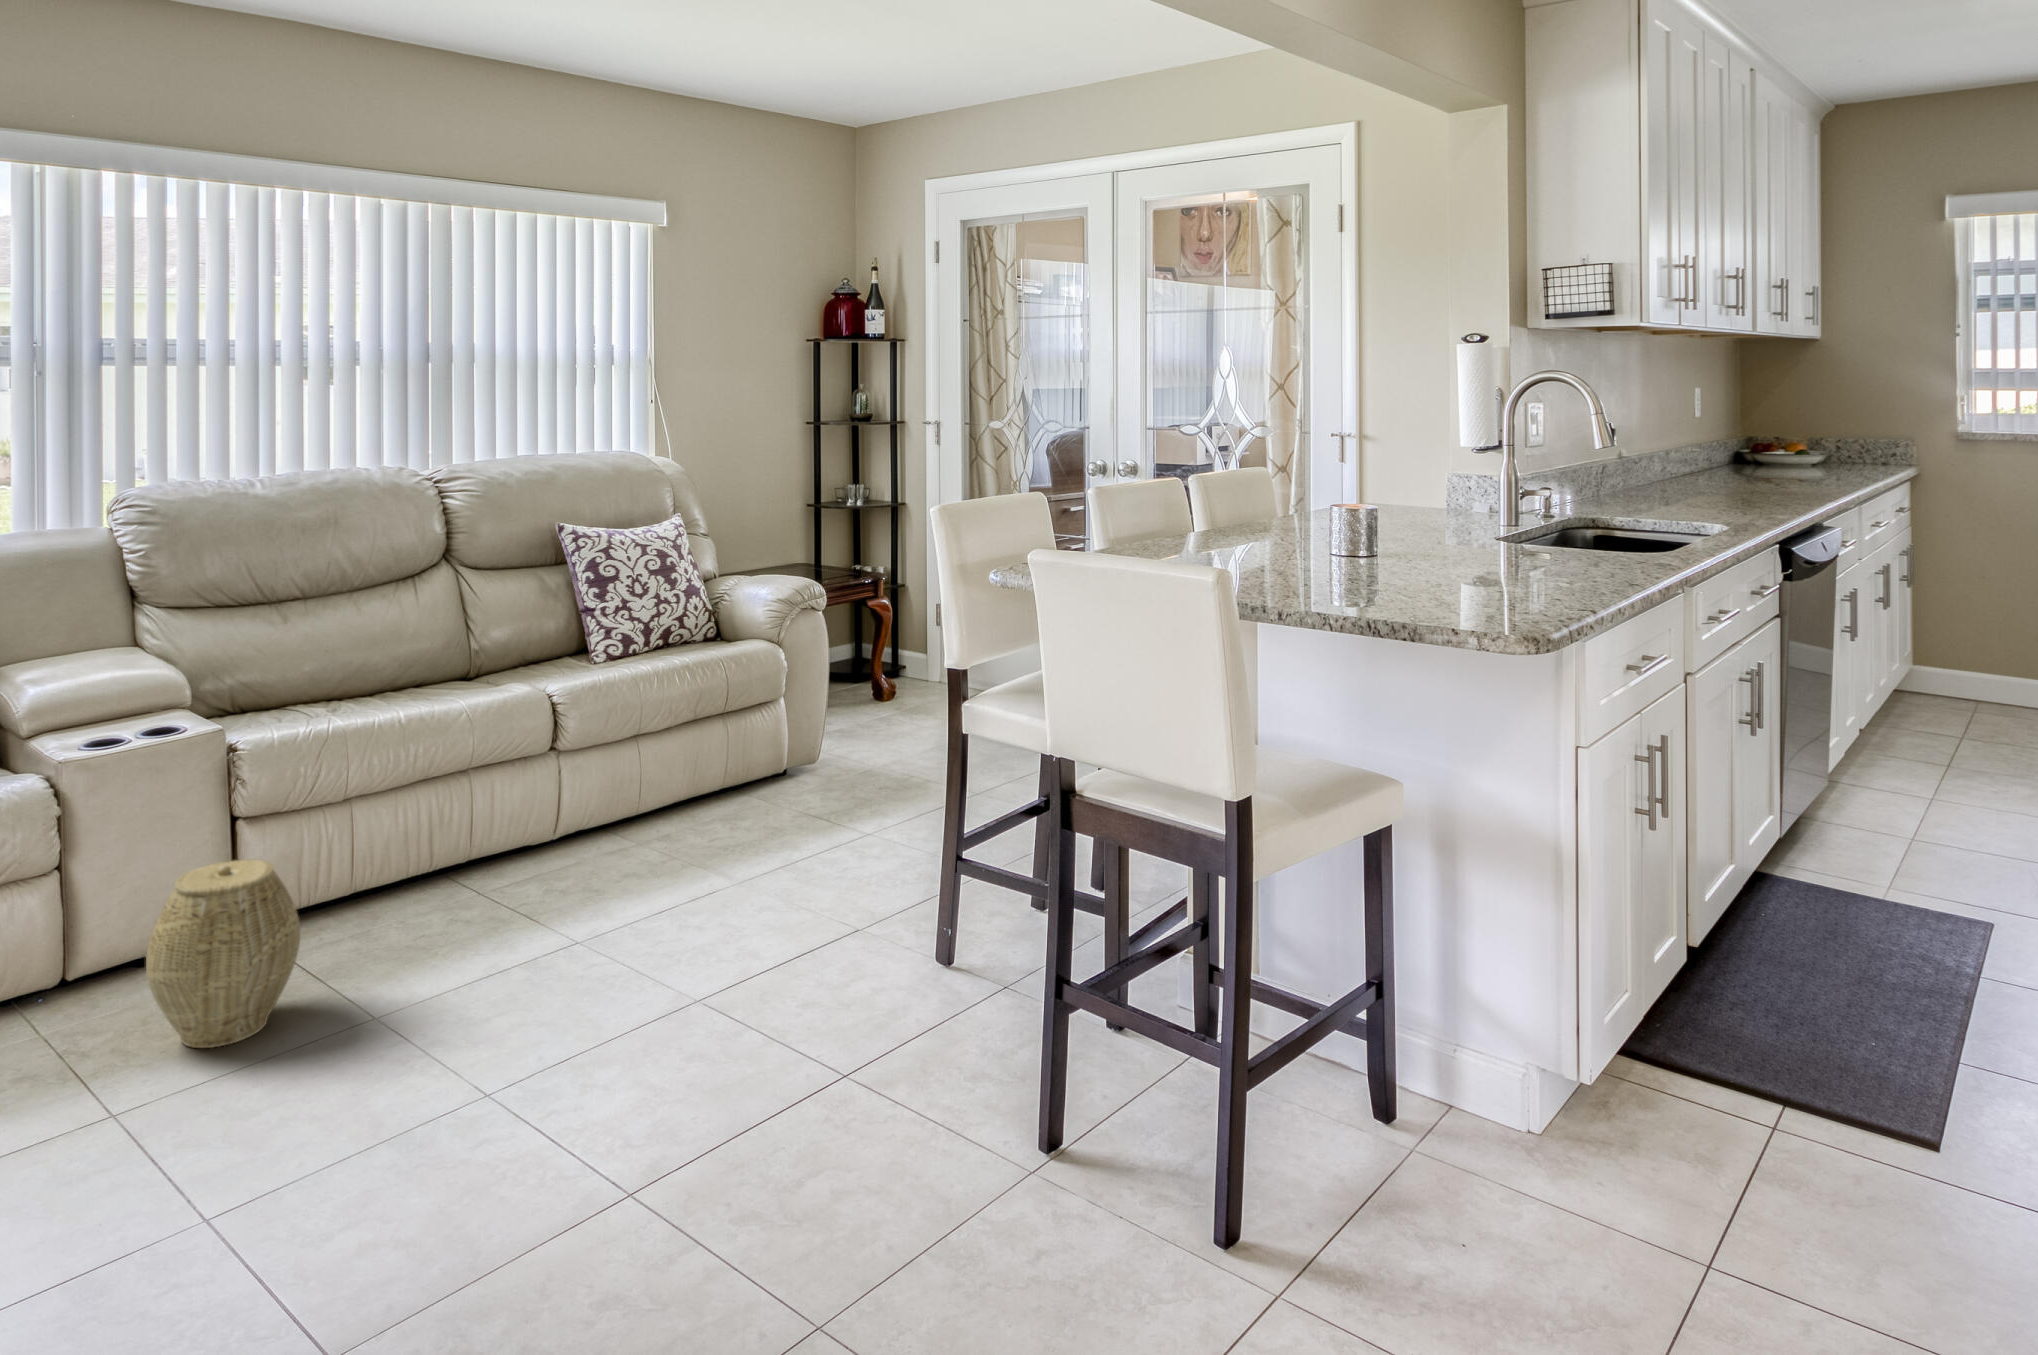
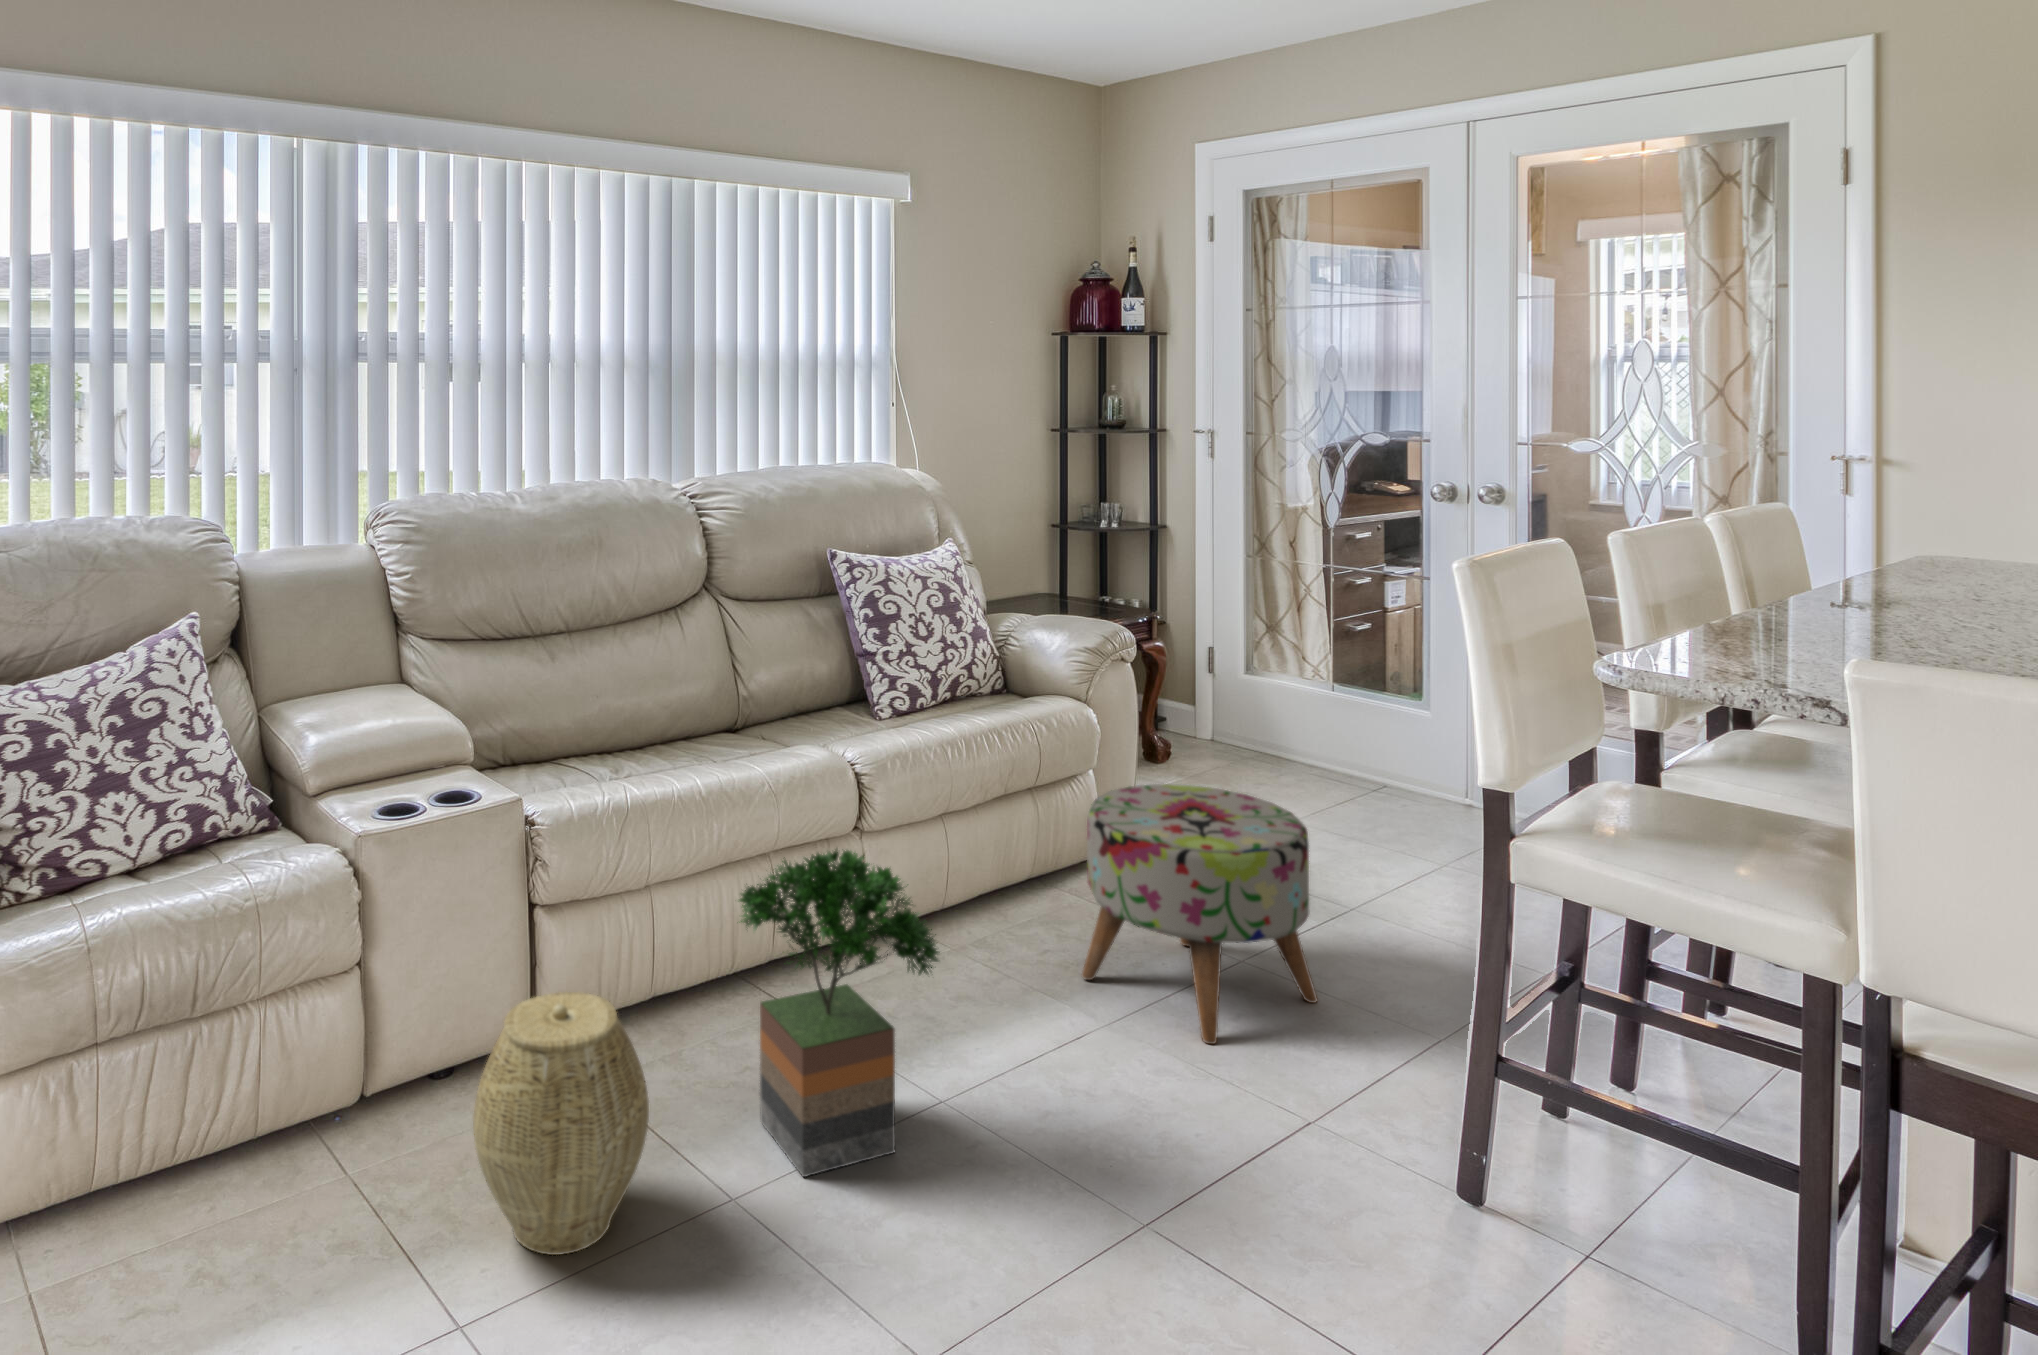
ottoman: none [723,697,892,878] -> present [1082,784,1317,1044]
potted tree: none [390,743,552,984] -> present [739,850,940,1177]

